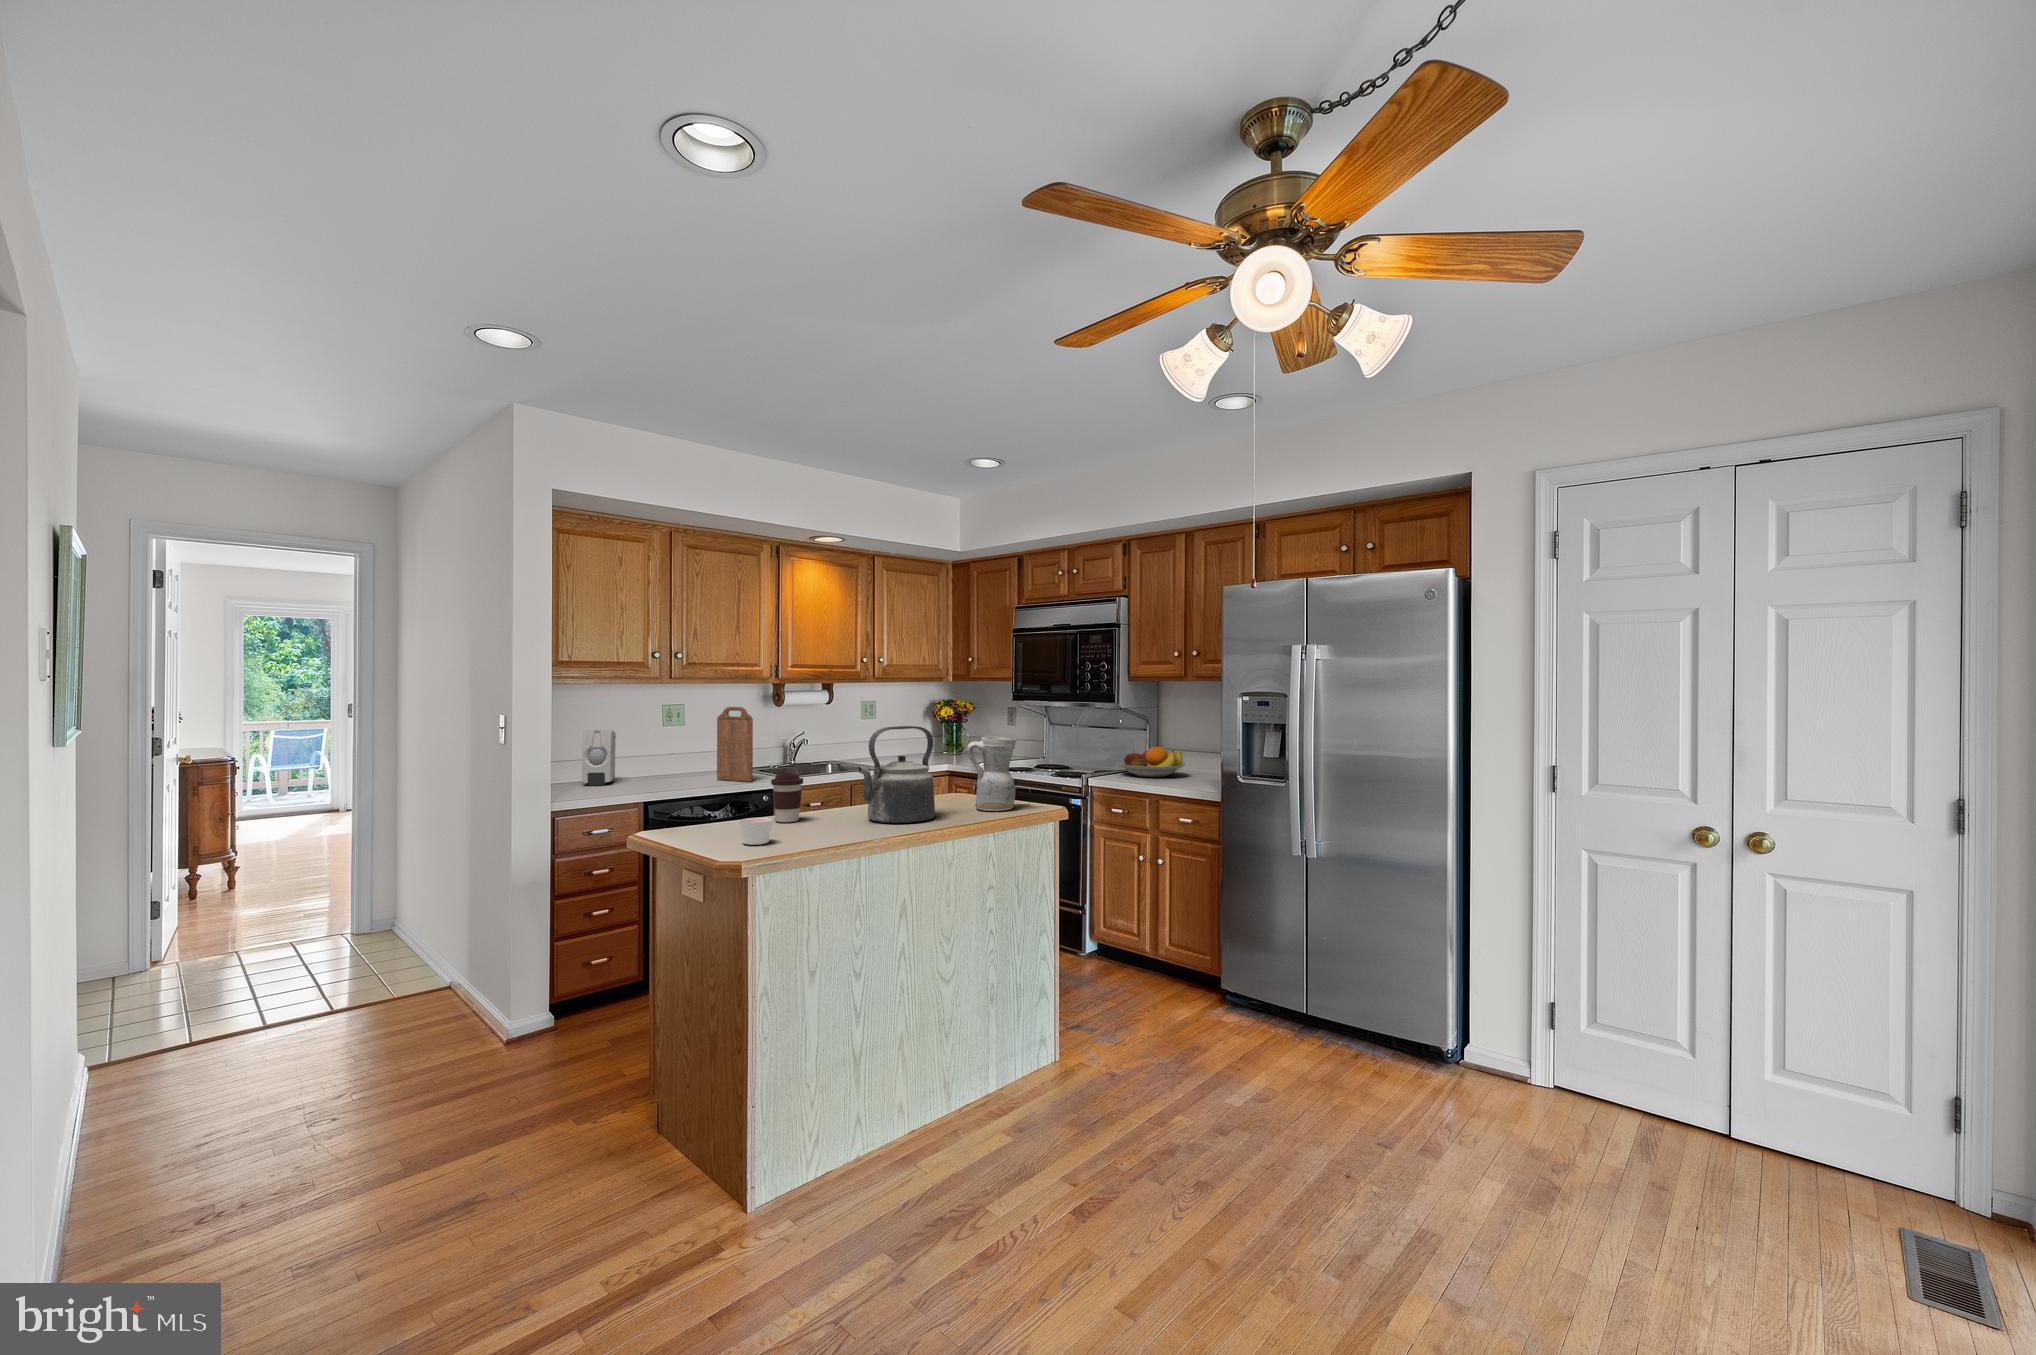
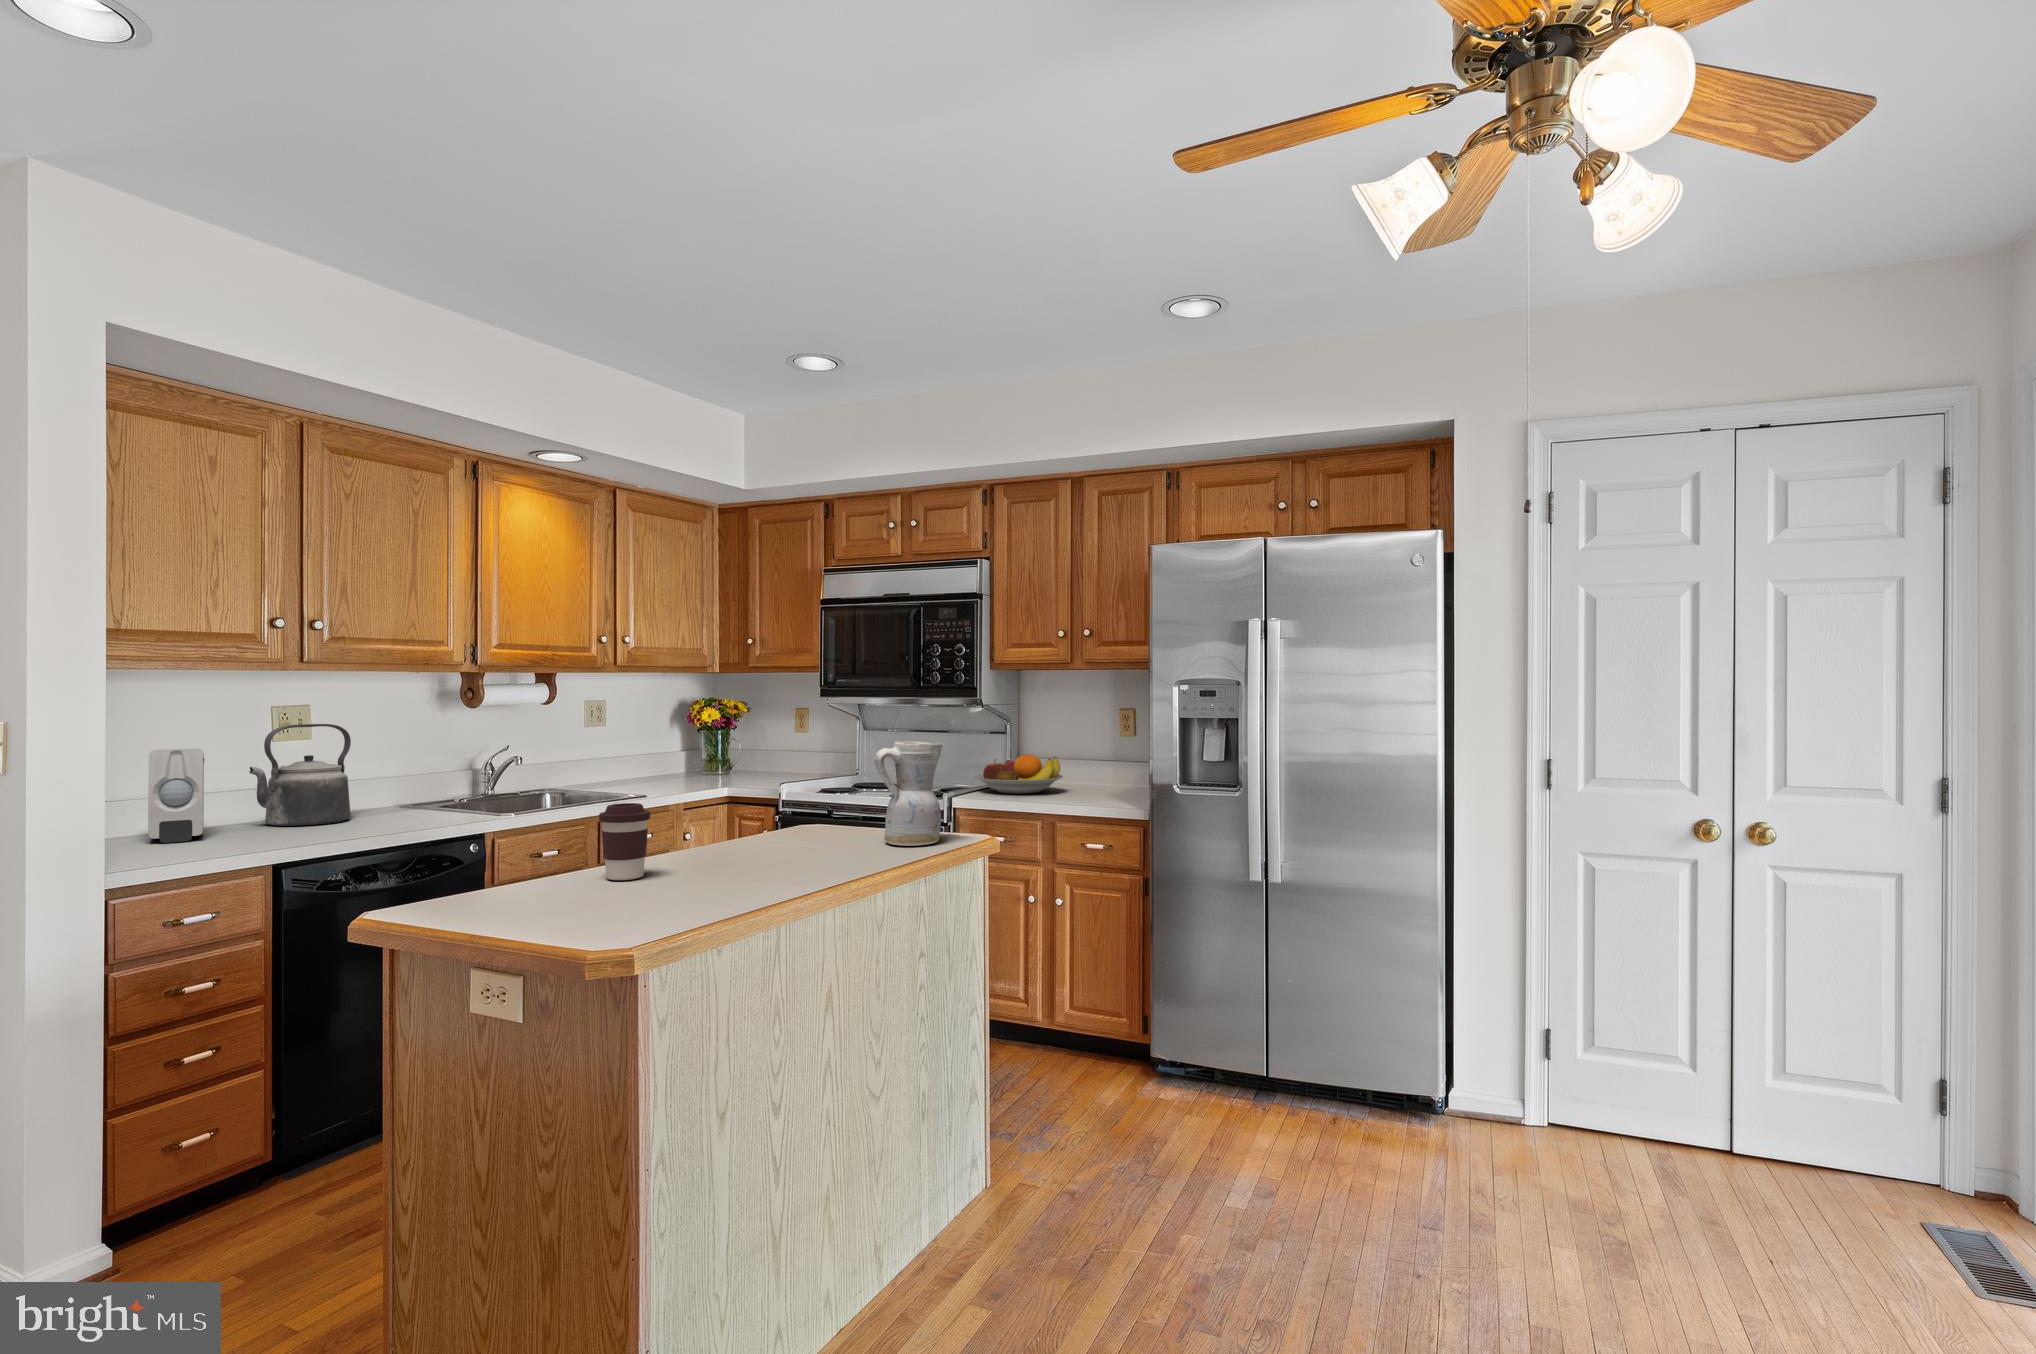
cutting board: present [717,707,753,782] -> none [390,709,456,824]
kettle: present [858,726,935,823] -> present [249,724,351,826]
candle: present [739,818,773,845] -> none [597,873,652,918]

